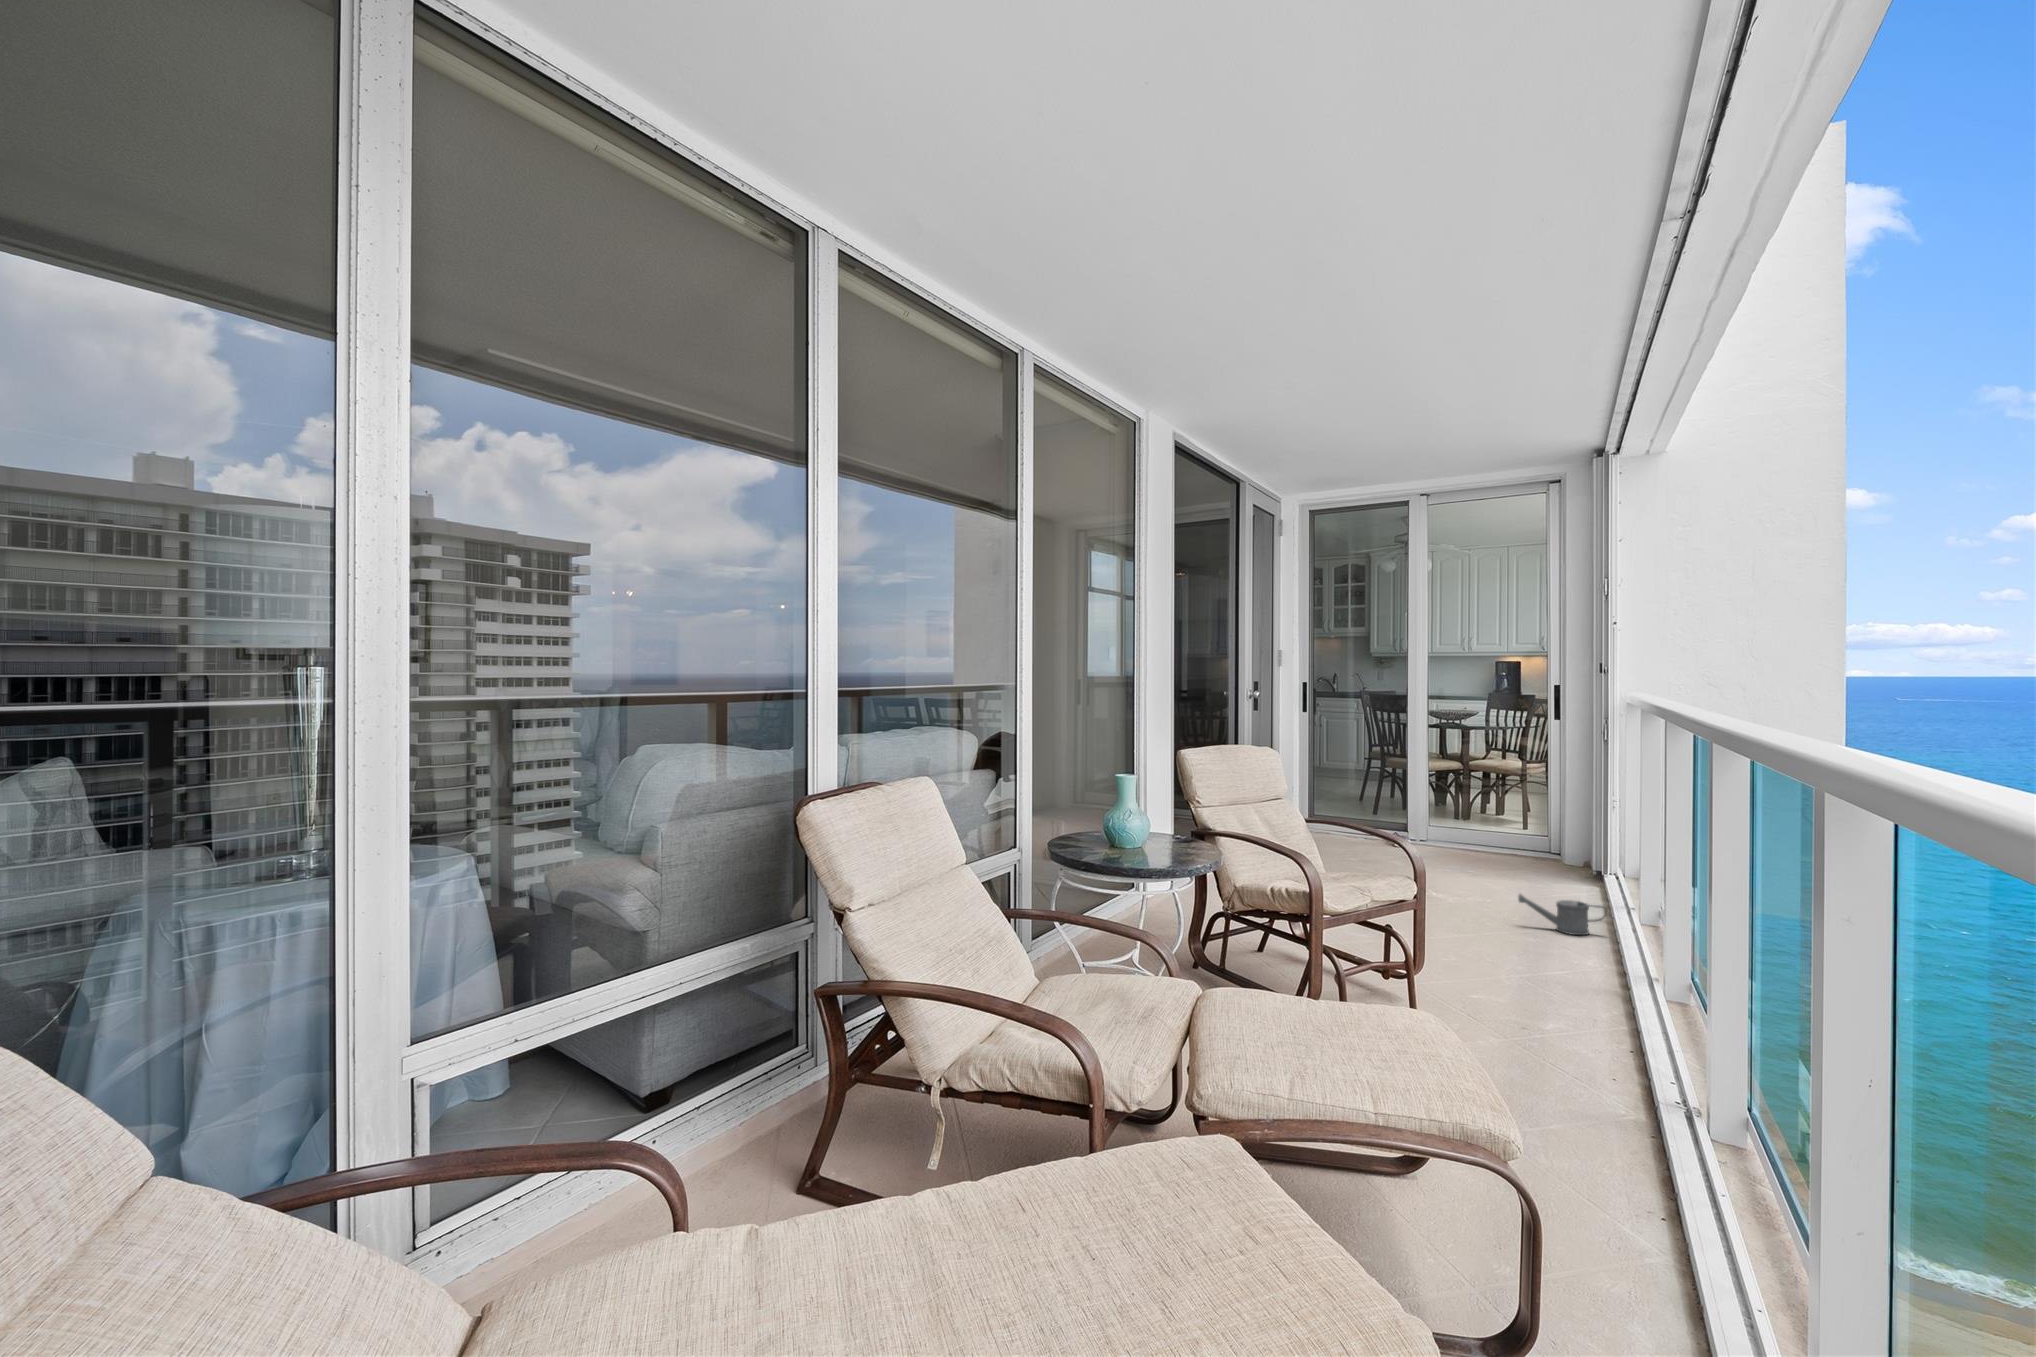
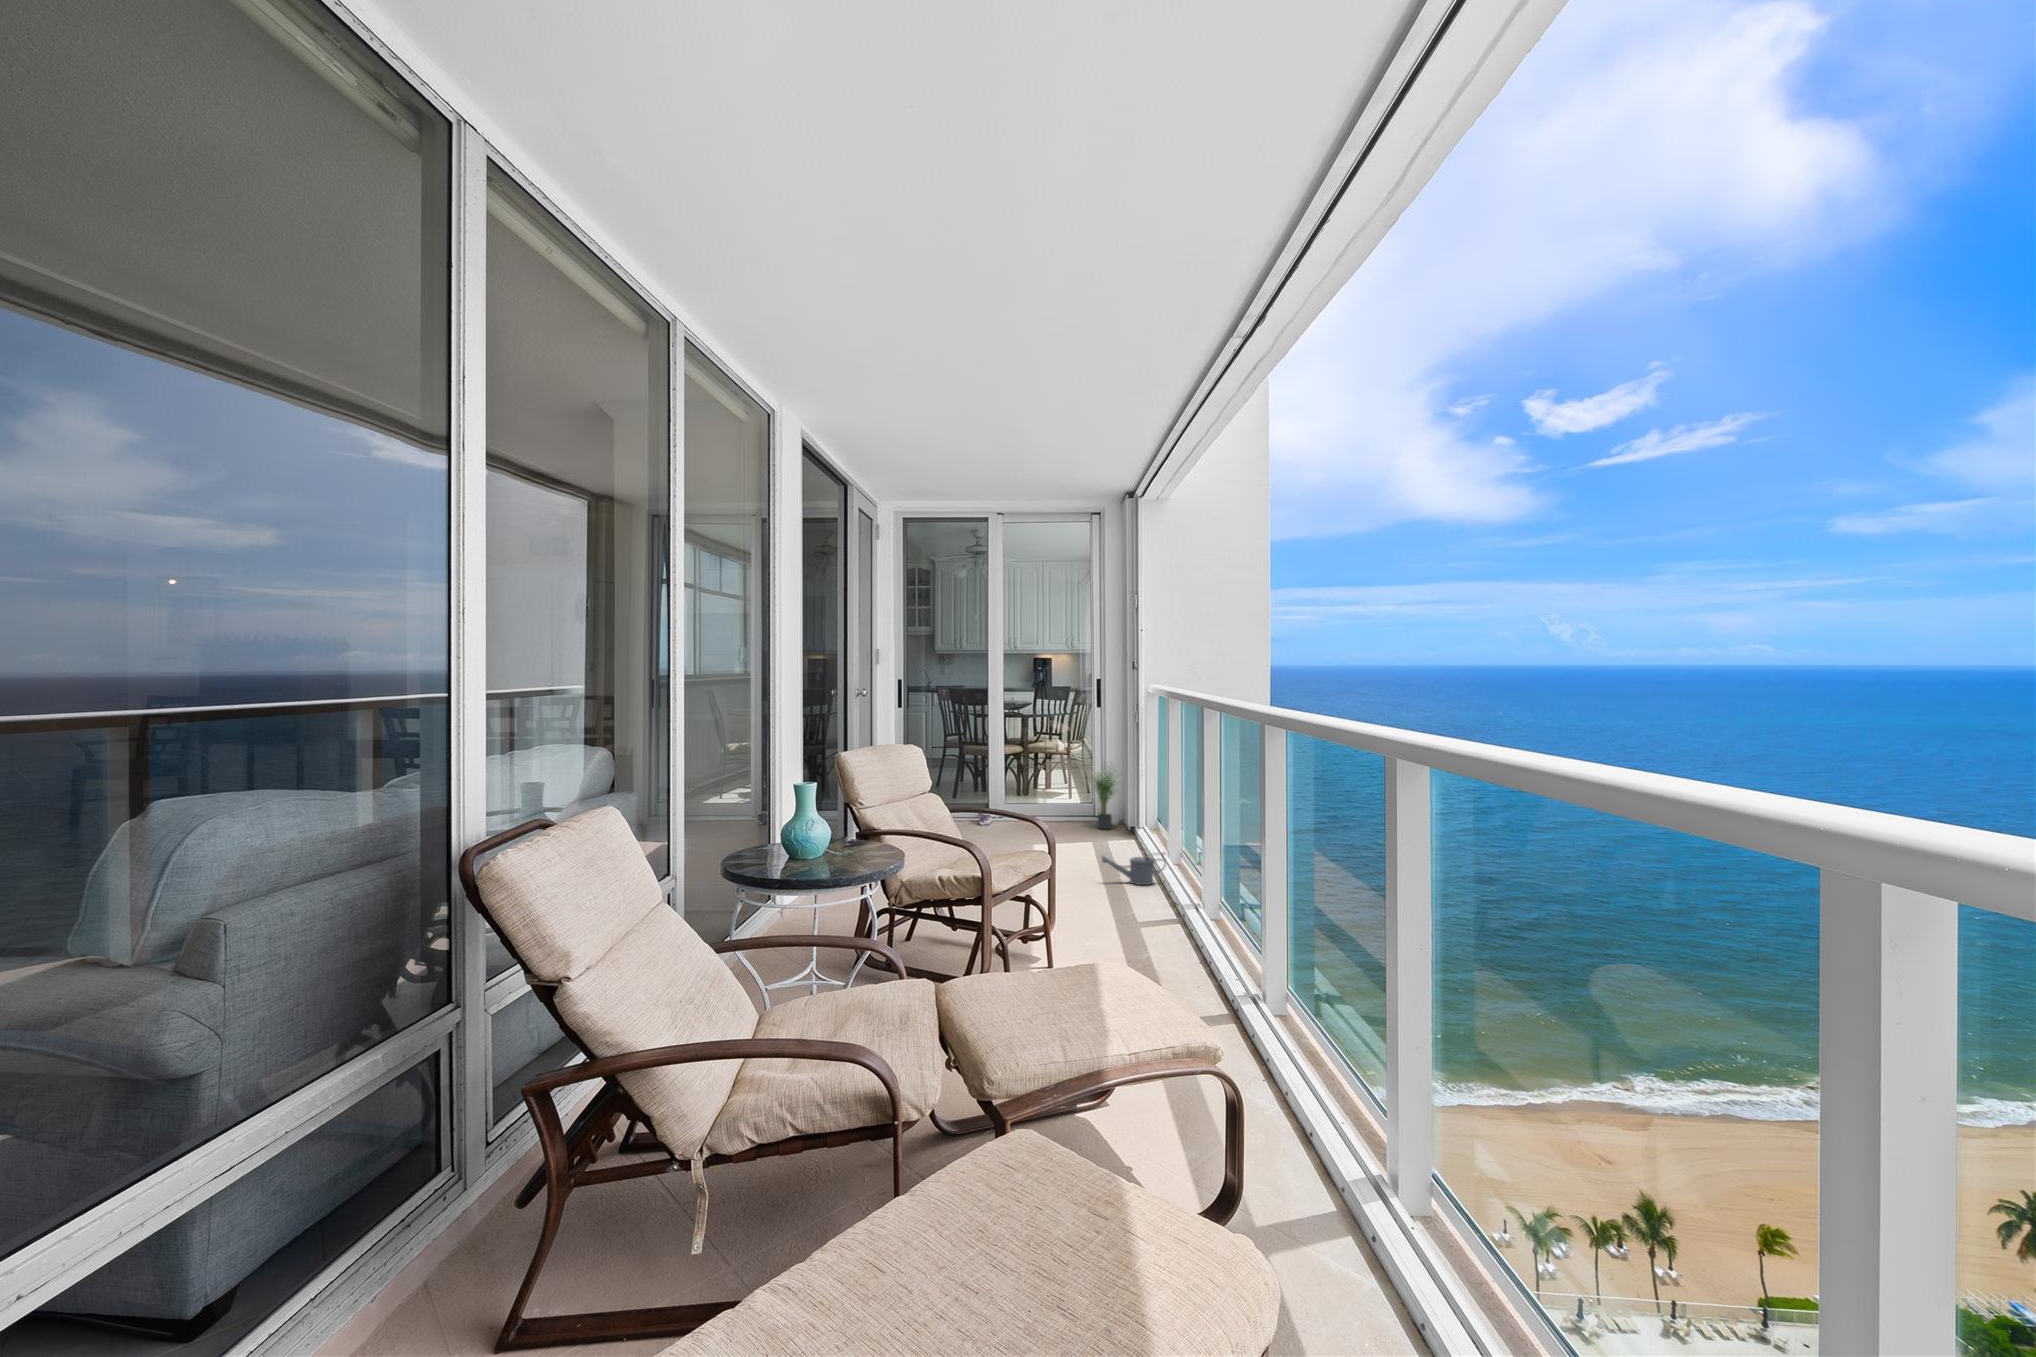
potted plant: none [1530,784,1586,867] -> present [1091,769,1118,829]

